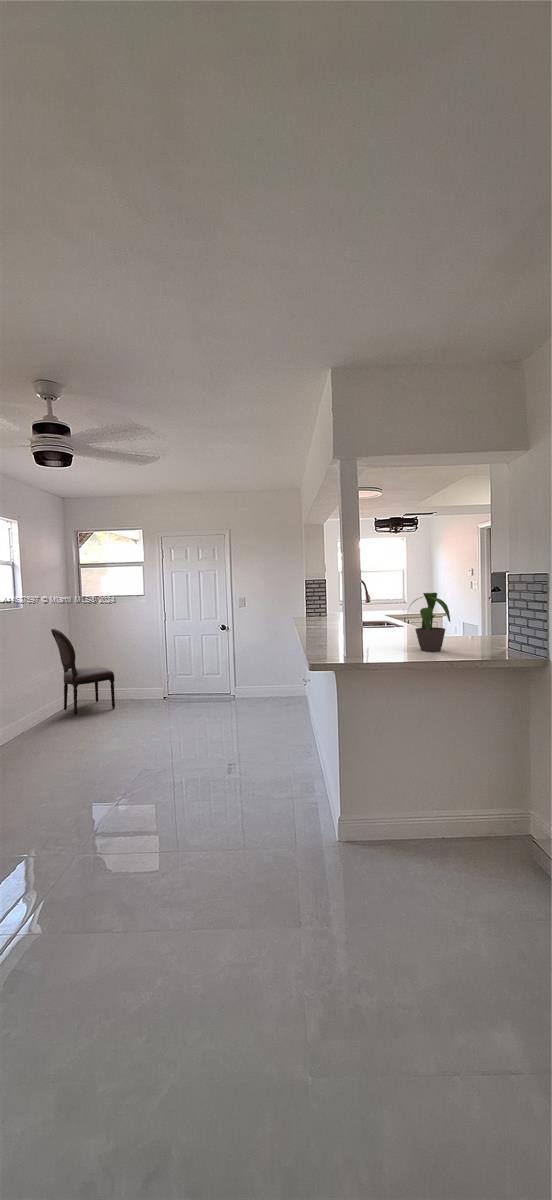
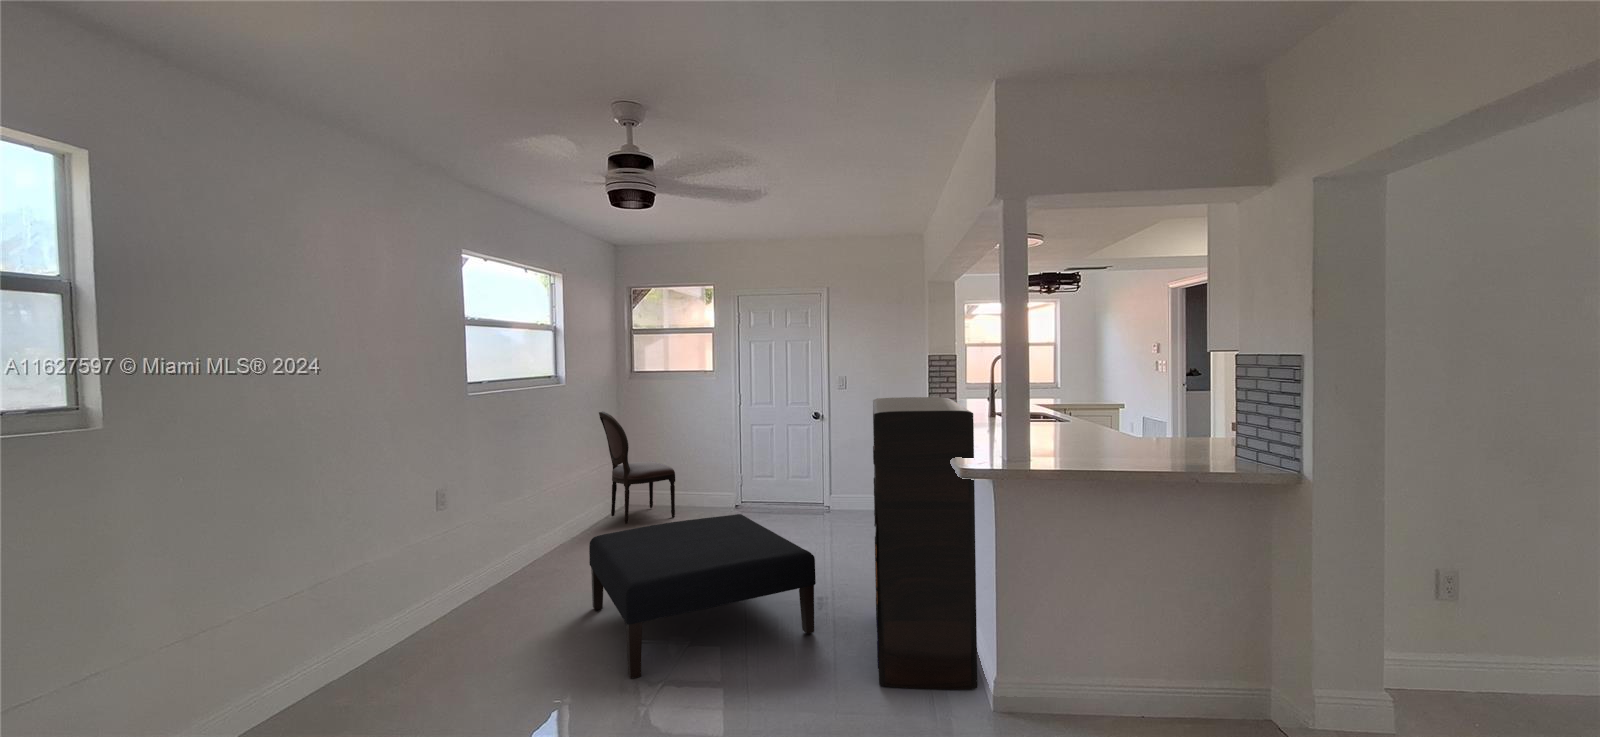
potted plant: present [411,593,450,652] -> none [1086,377,1162,457]
bookshelf: none [246,611,327,831] -> present [873,397,977,690]
ottoman: none [34,704,211,838] -> present [589,514,816,679]

